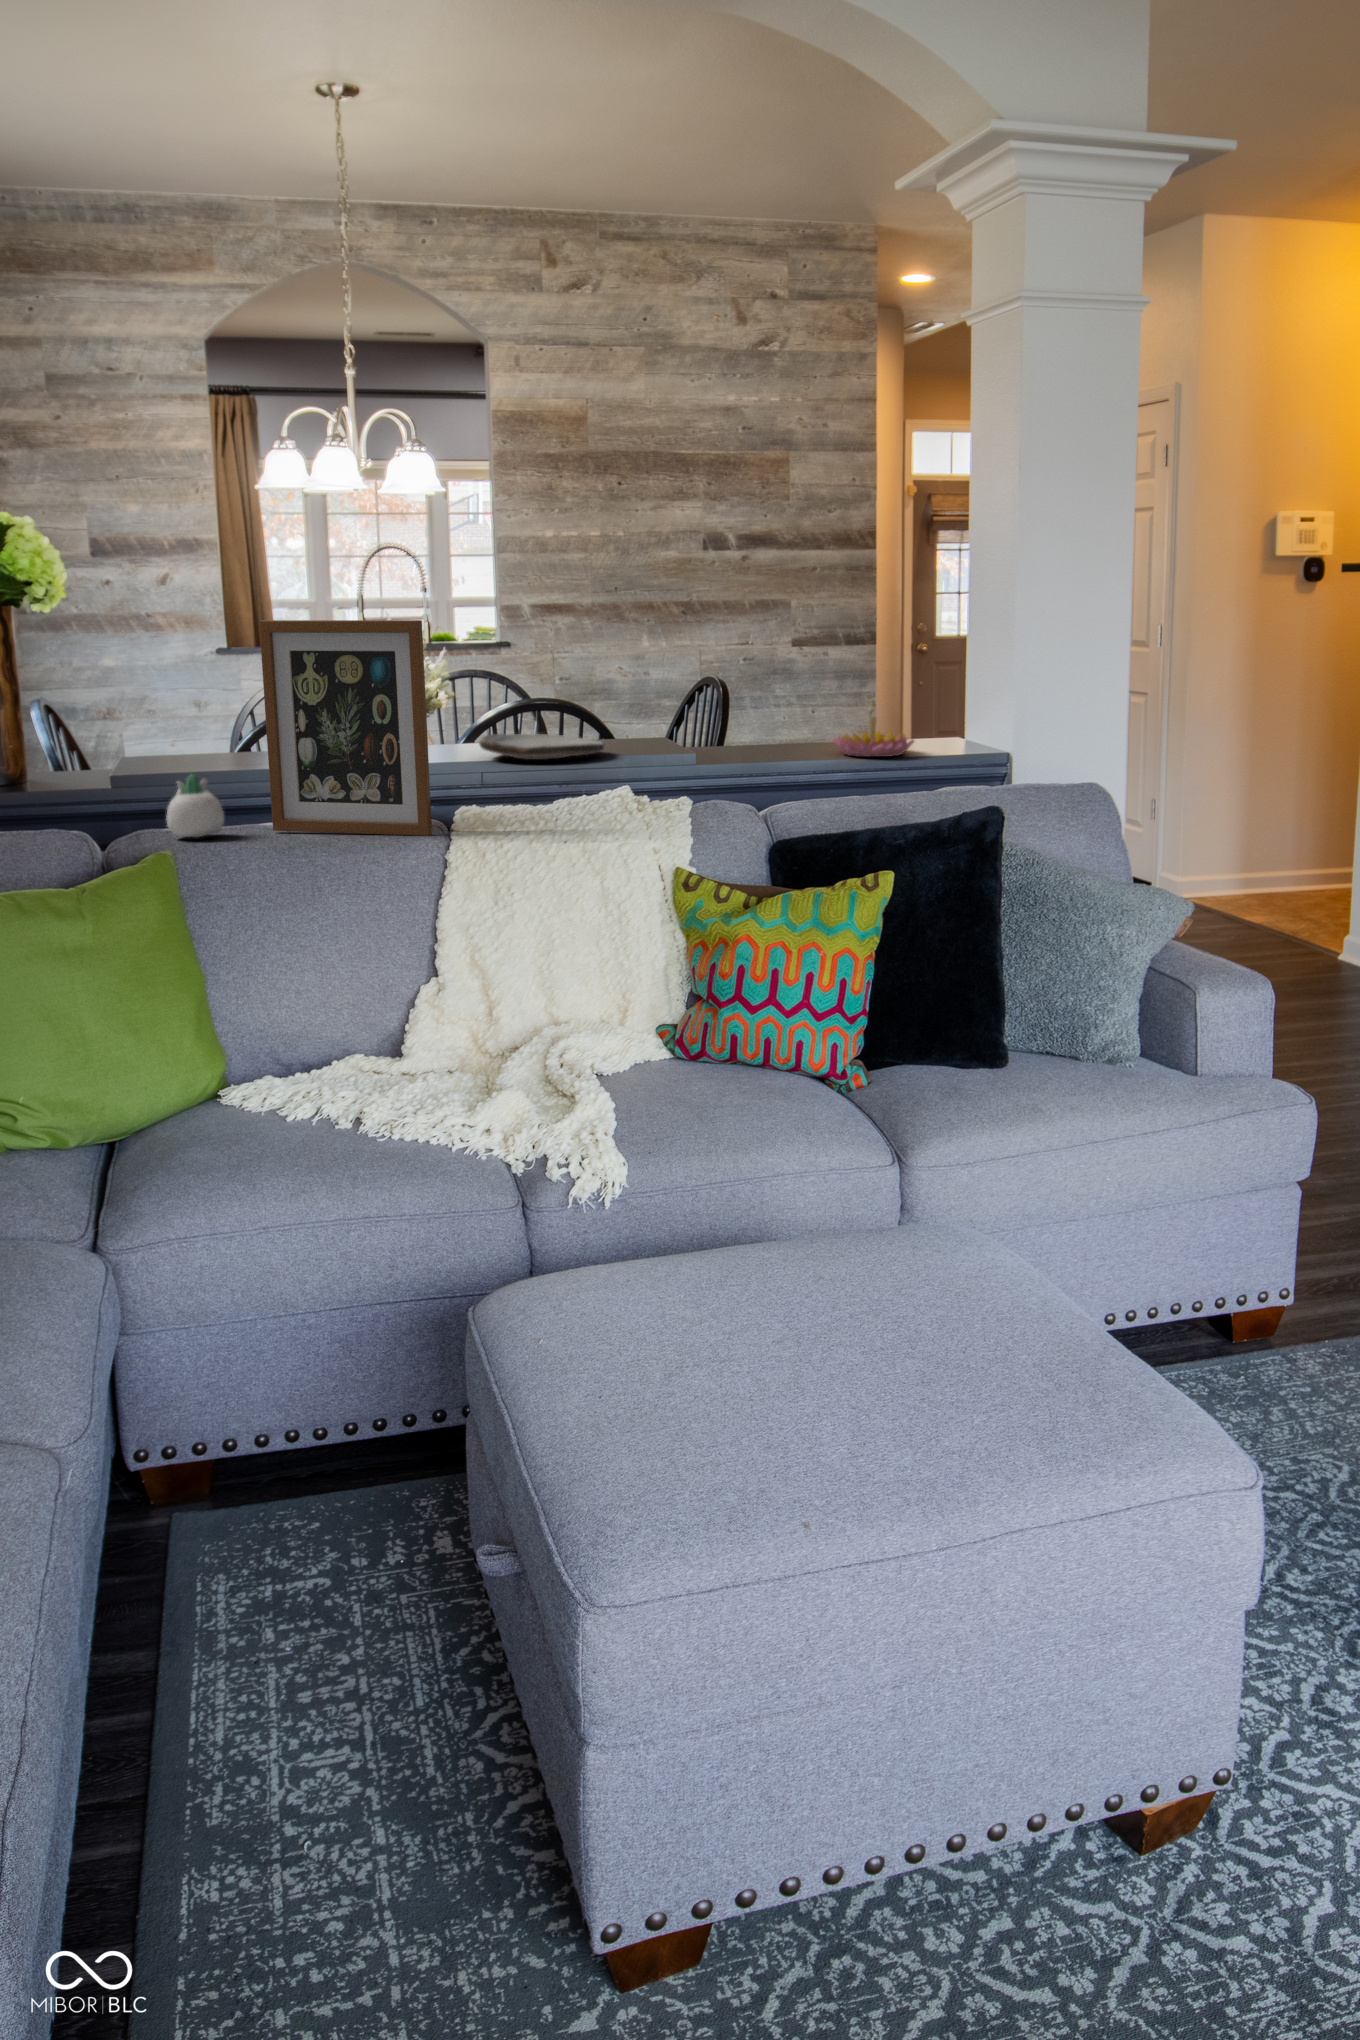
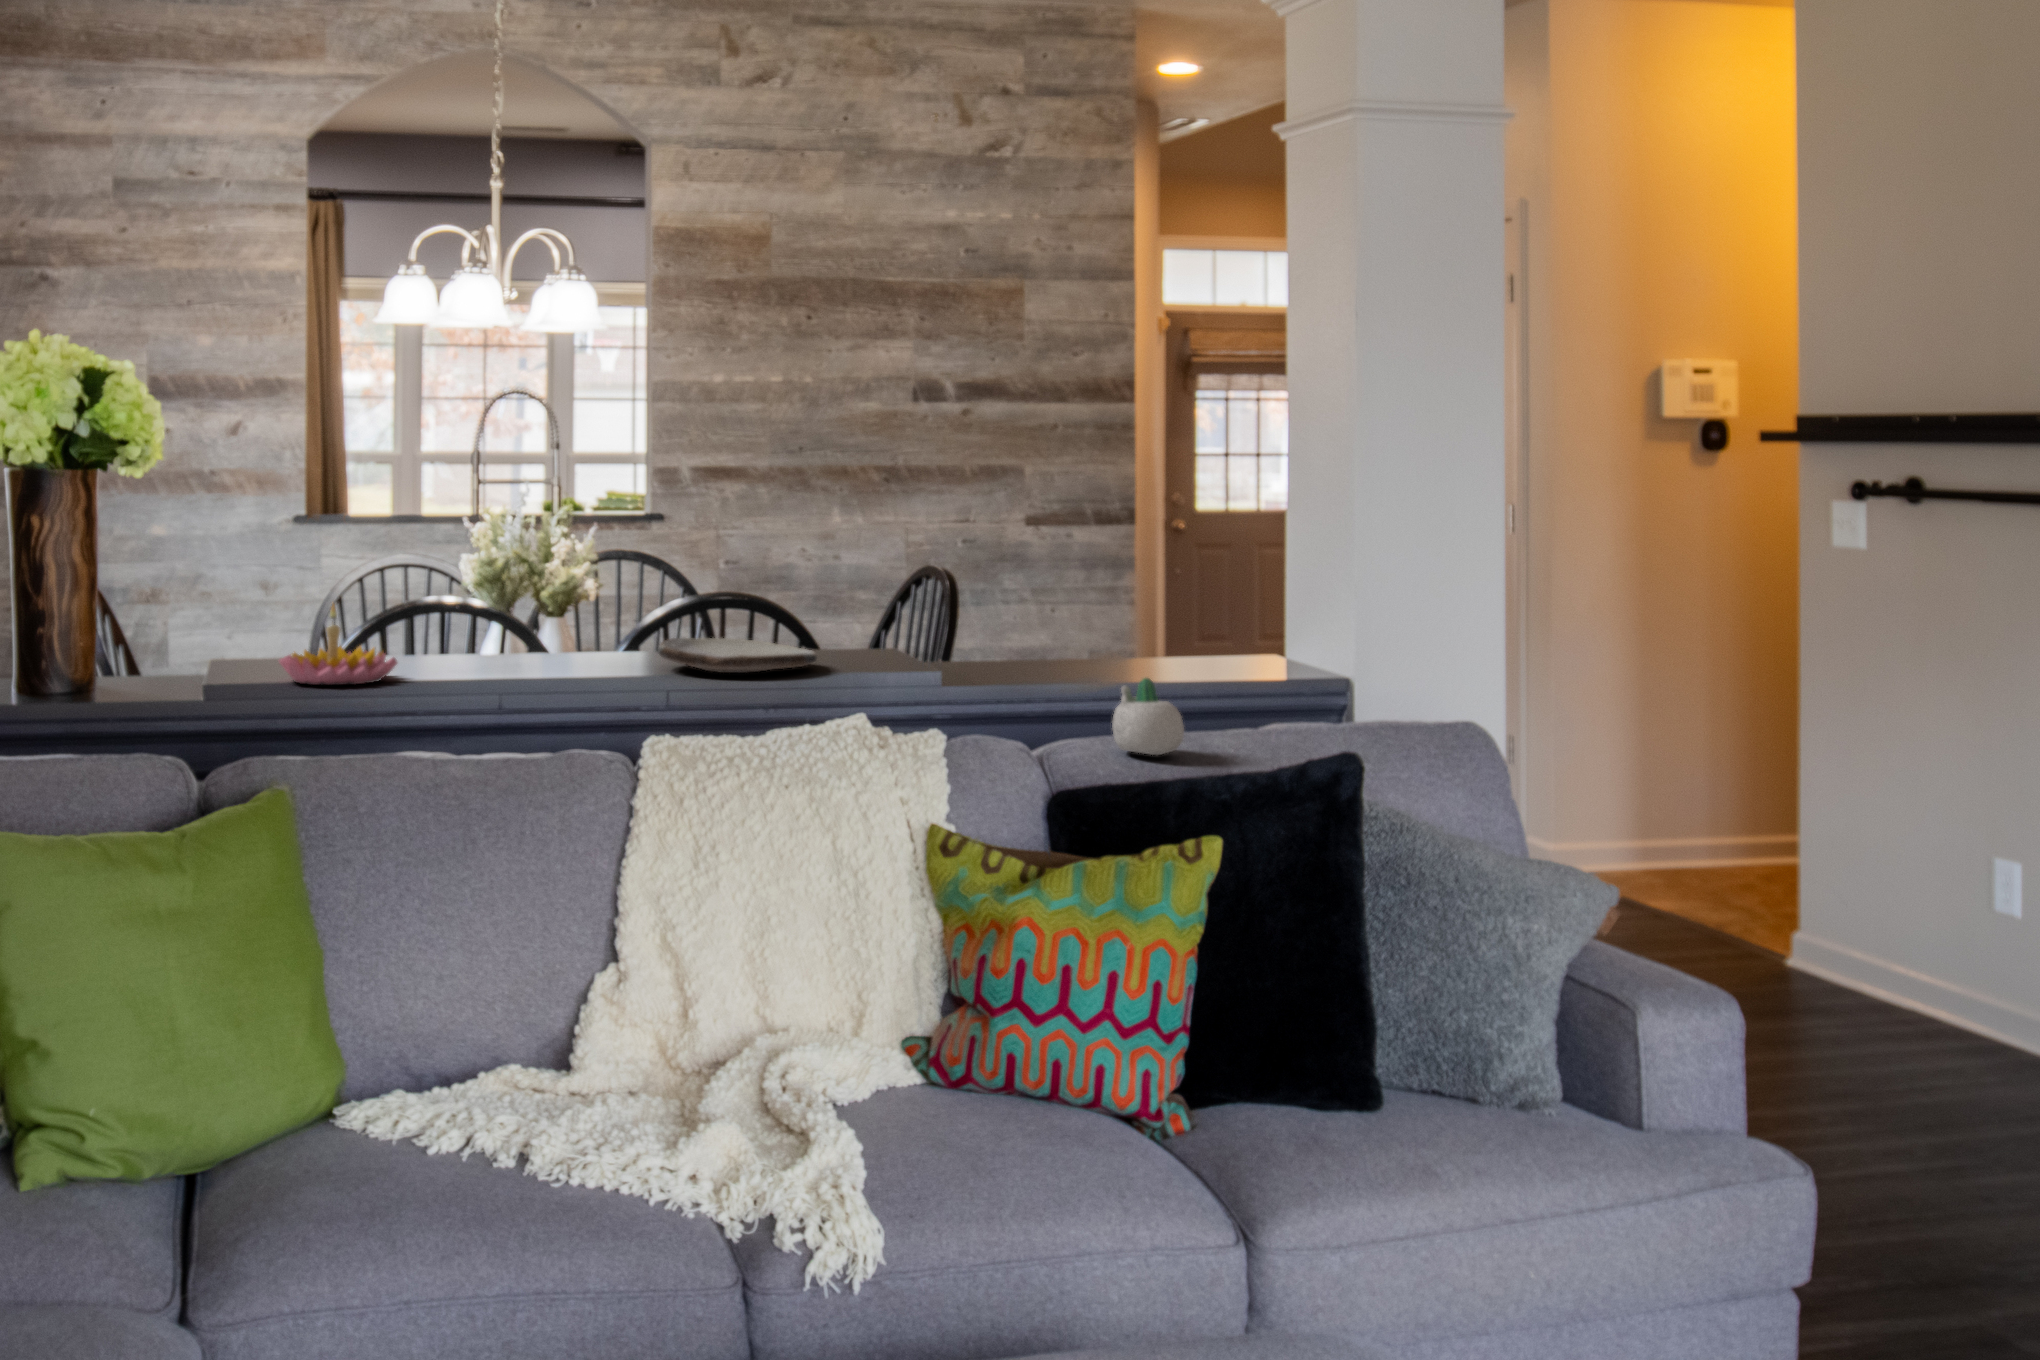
picture frame: present [259,620,432,836] -> none [413,496,616,772]
candle holder: present [833,702,914,757] -> present [279,604,397,685]
succulent planter: present [166,774,224,837] -> present [1112,678,1184,755]

